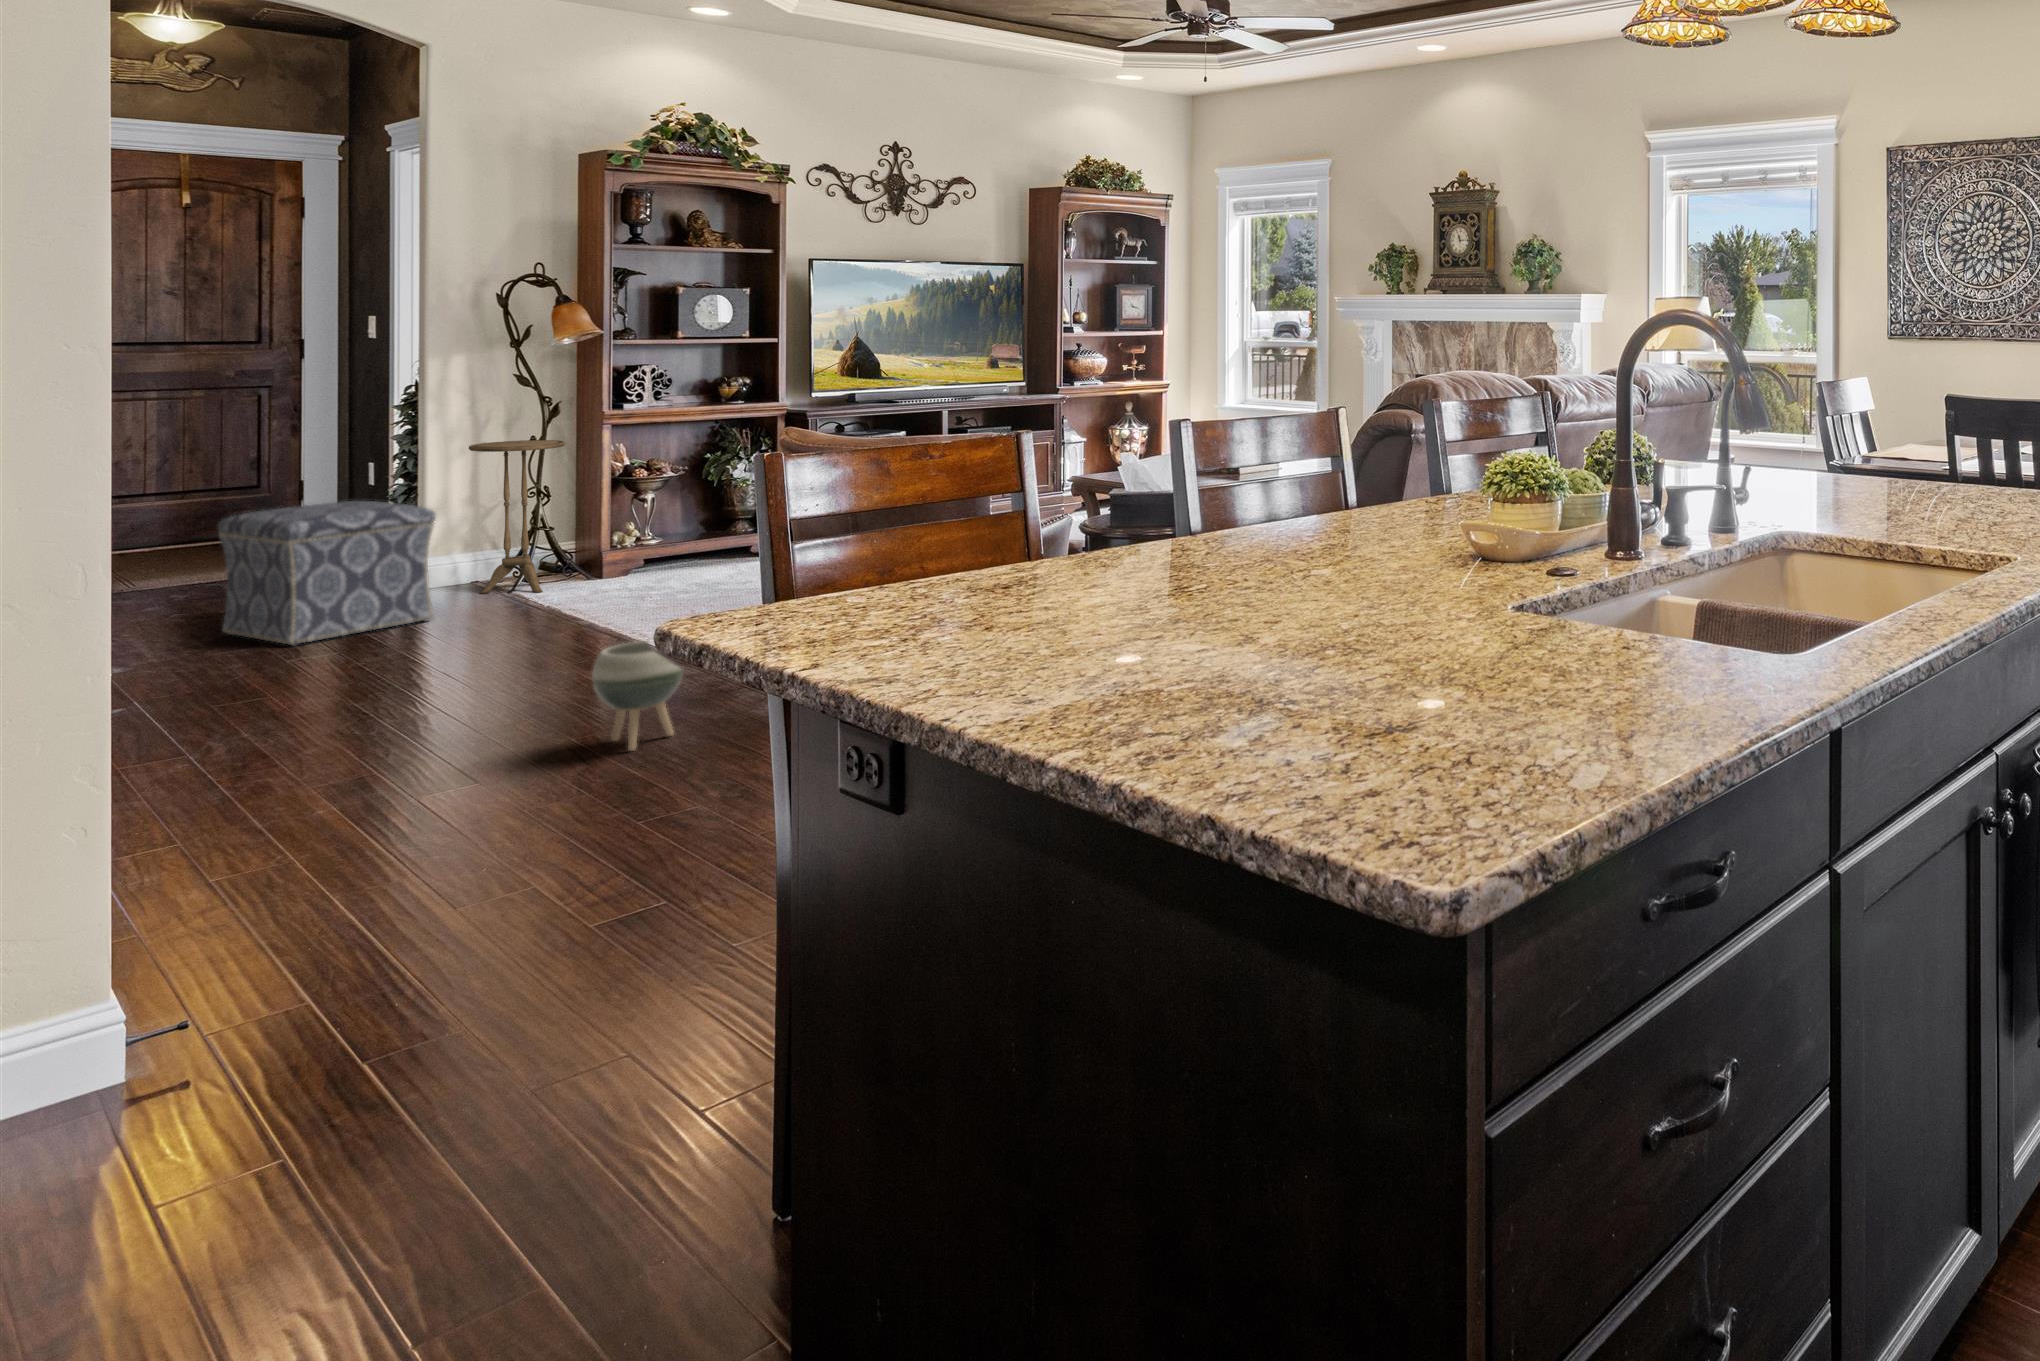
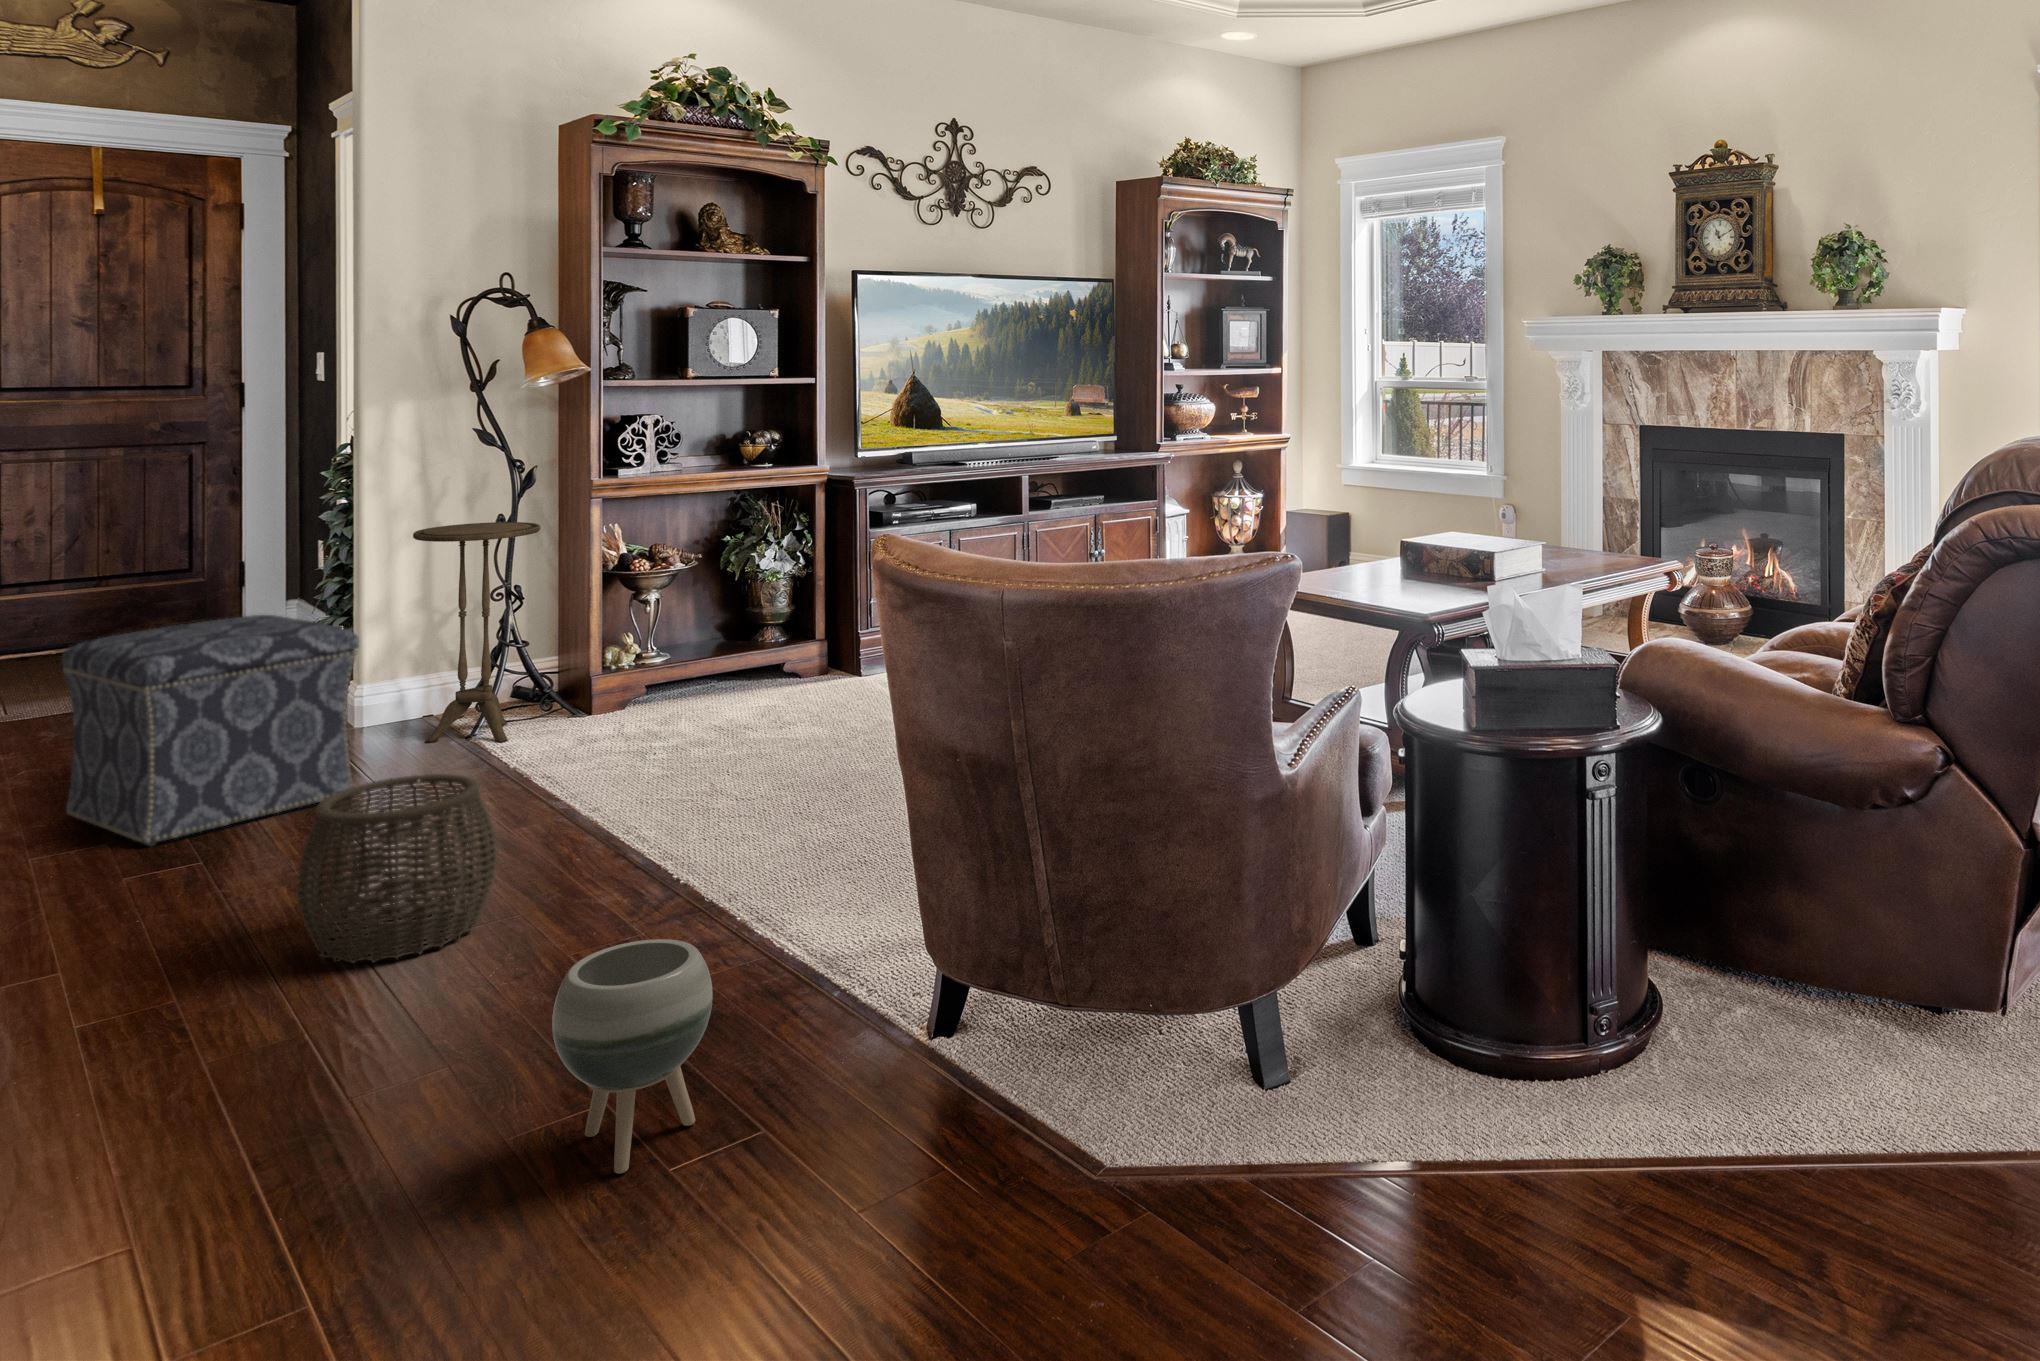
woven basket: none [417,583,548,689] -> present [296,774,498,963]

